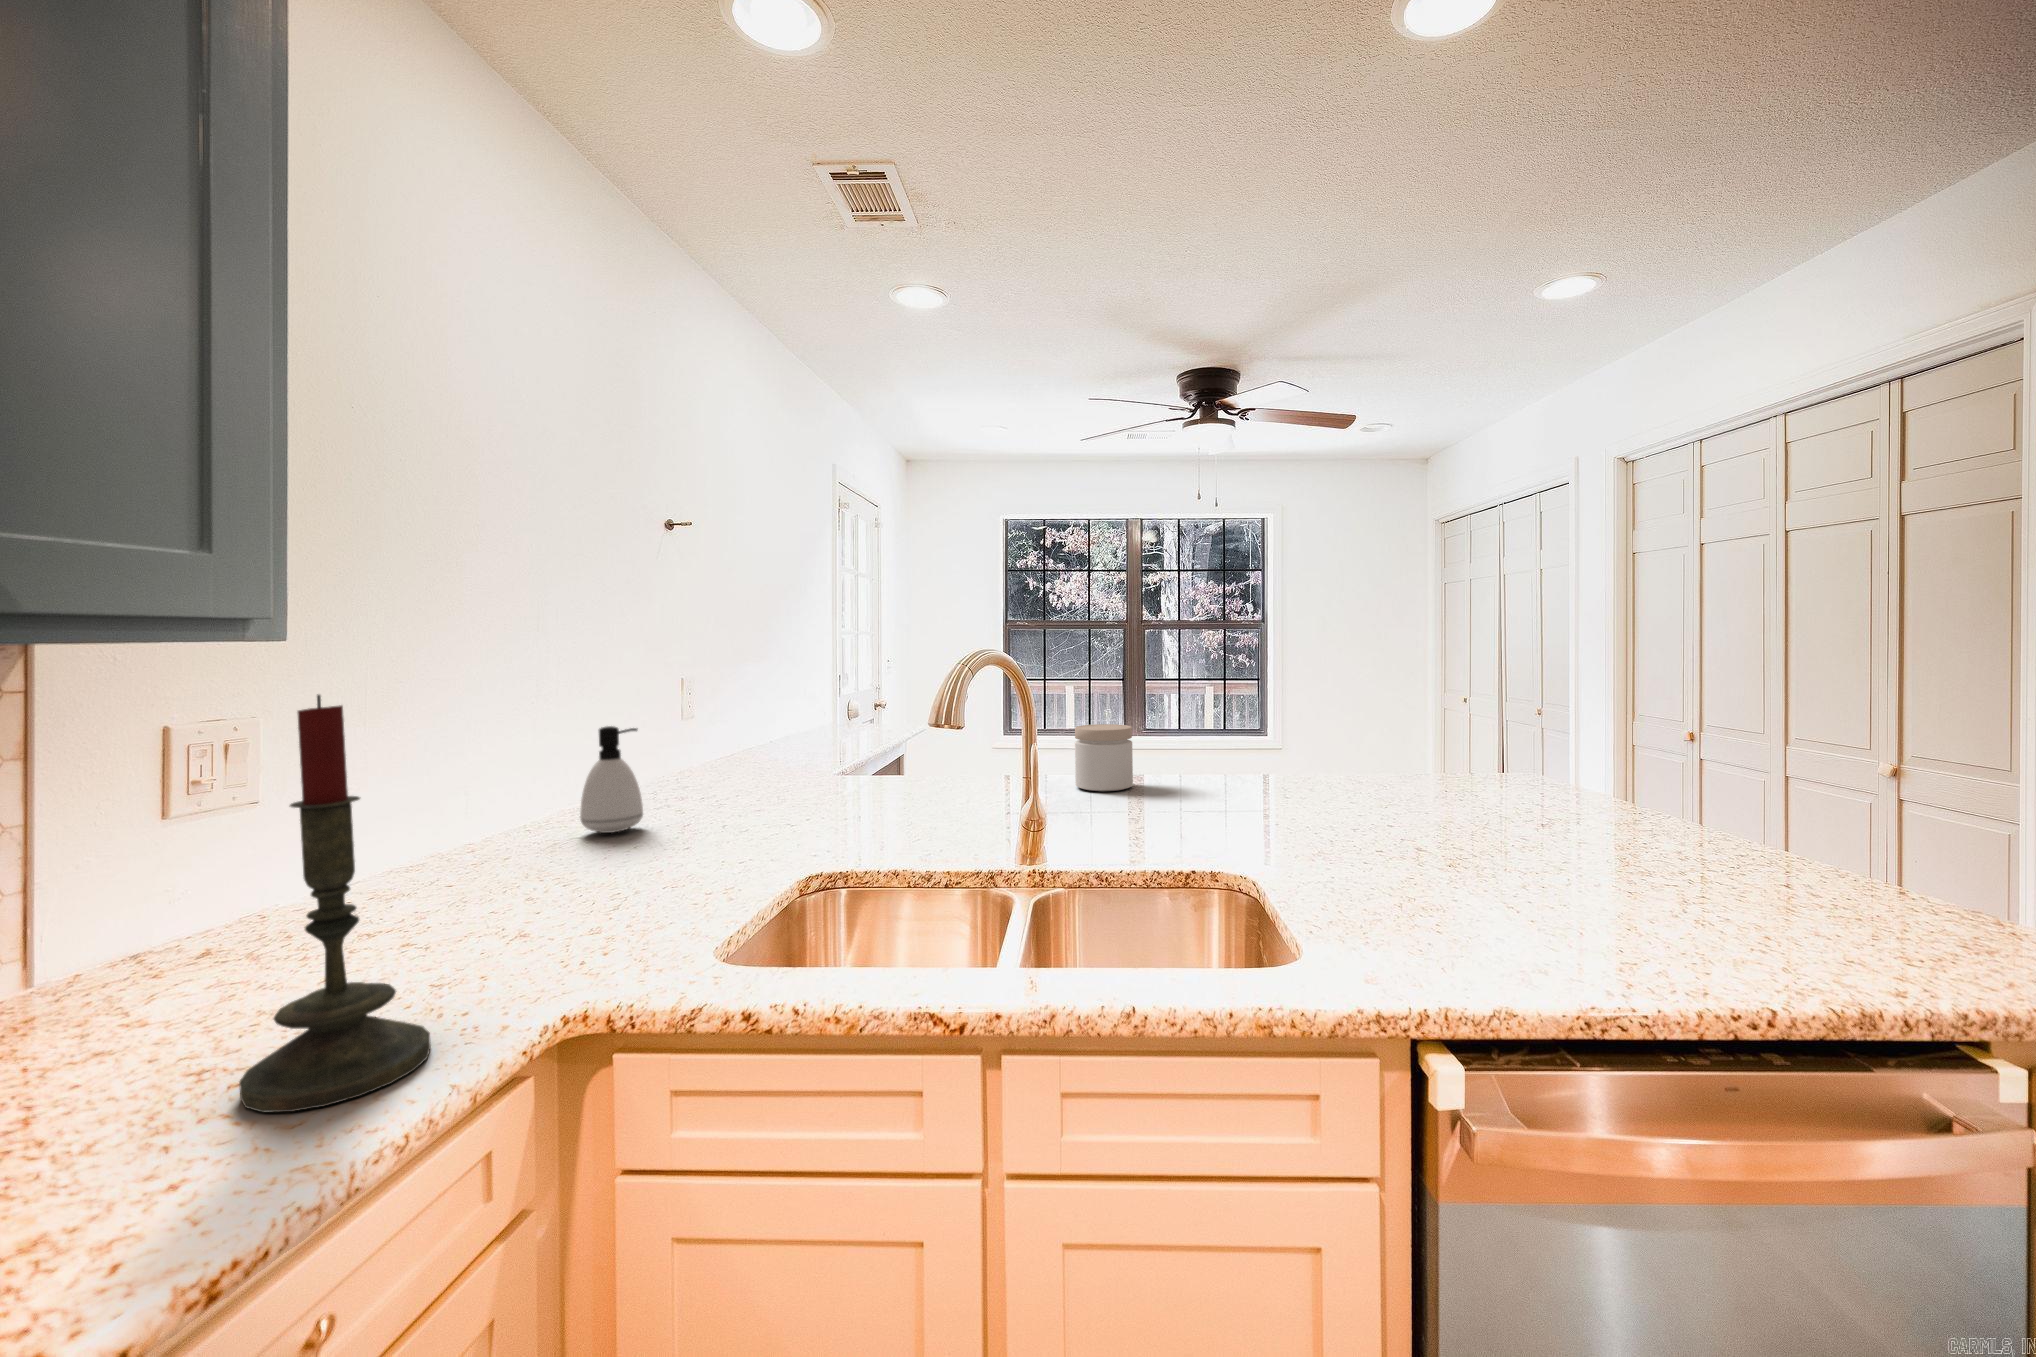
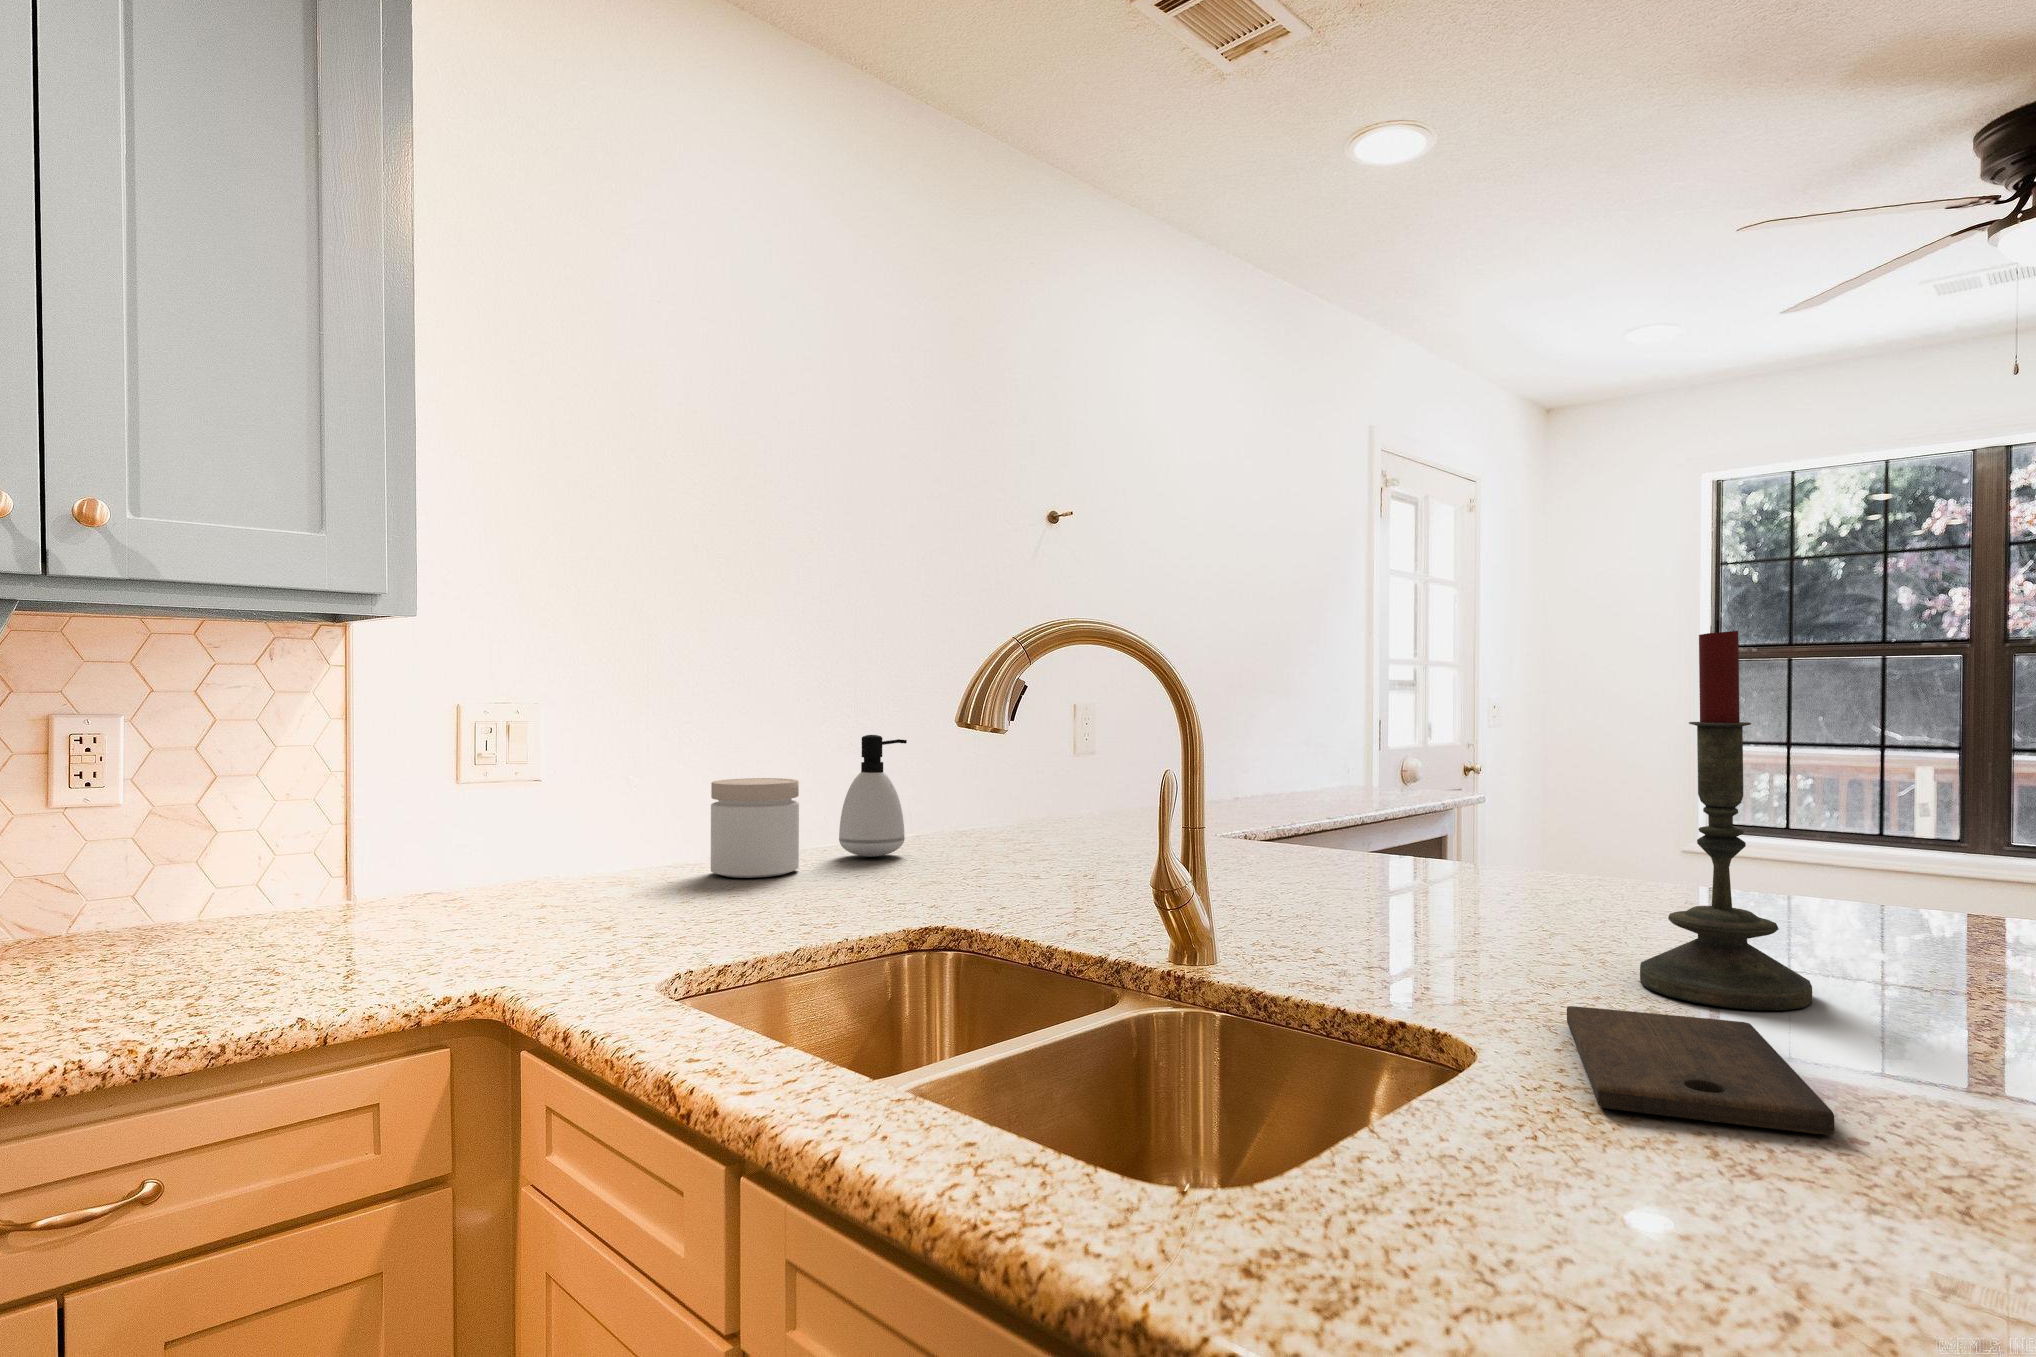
candle: present [239,695,431,1112] -> present [1640,620,1812,1010]
jar: present [1075,724,1133,791] -> present [711,778,799,878]
cutting board: none [1251,839,1405,887] -> present [1567,1006,1835,1135]

